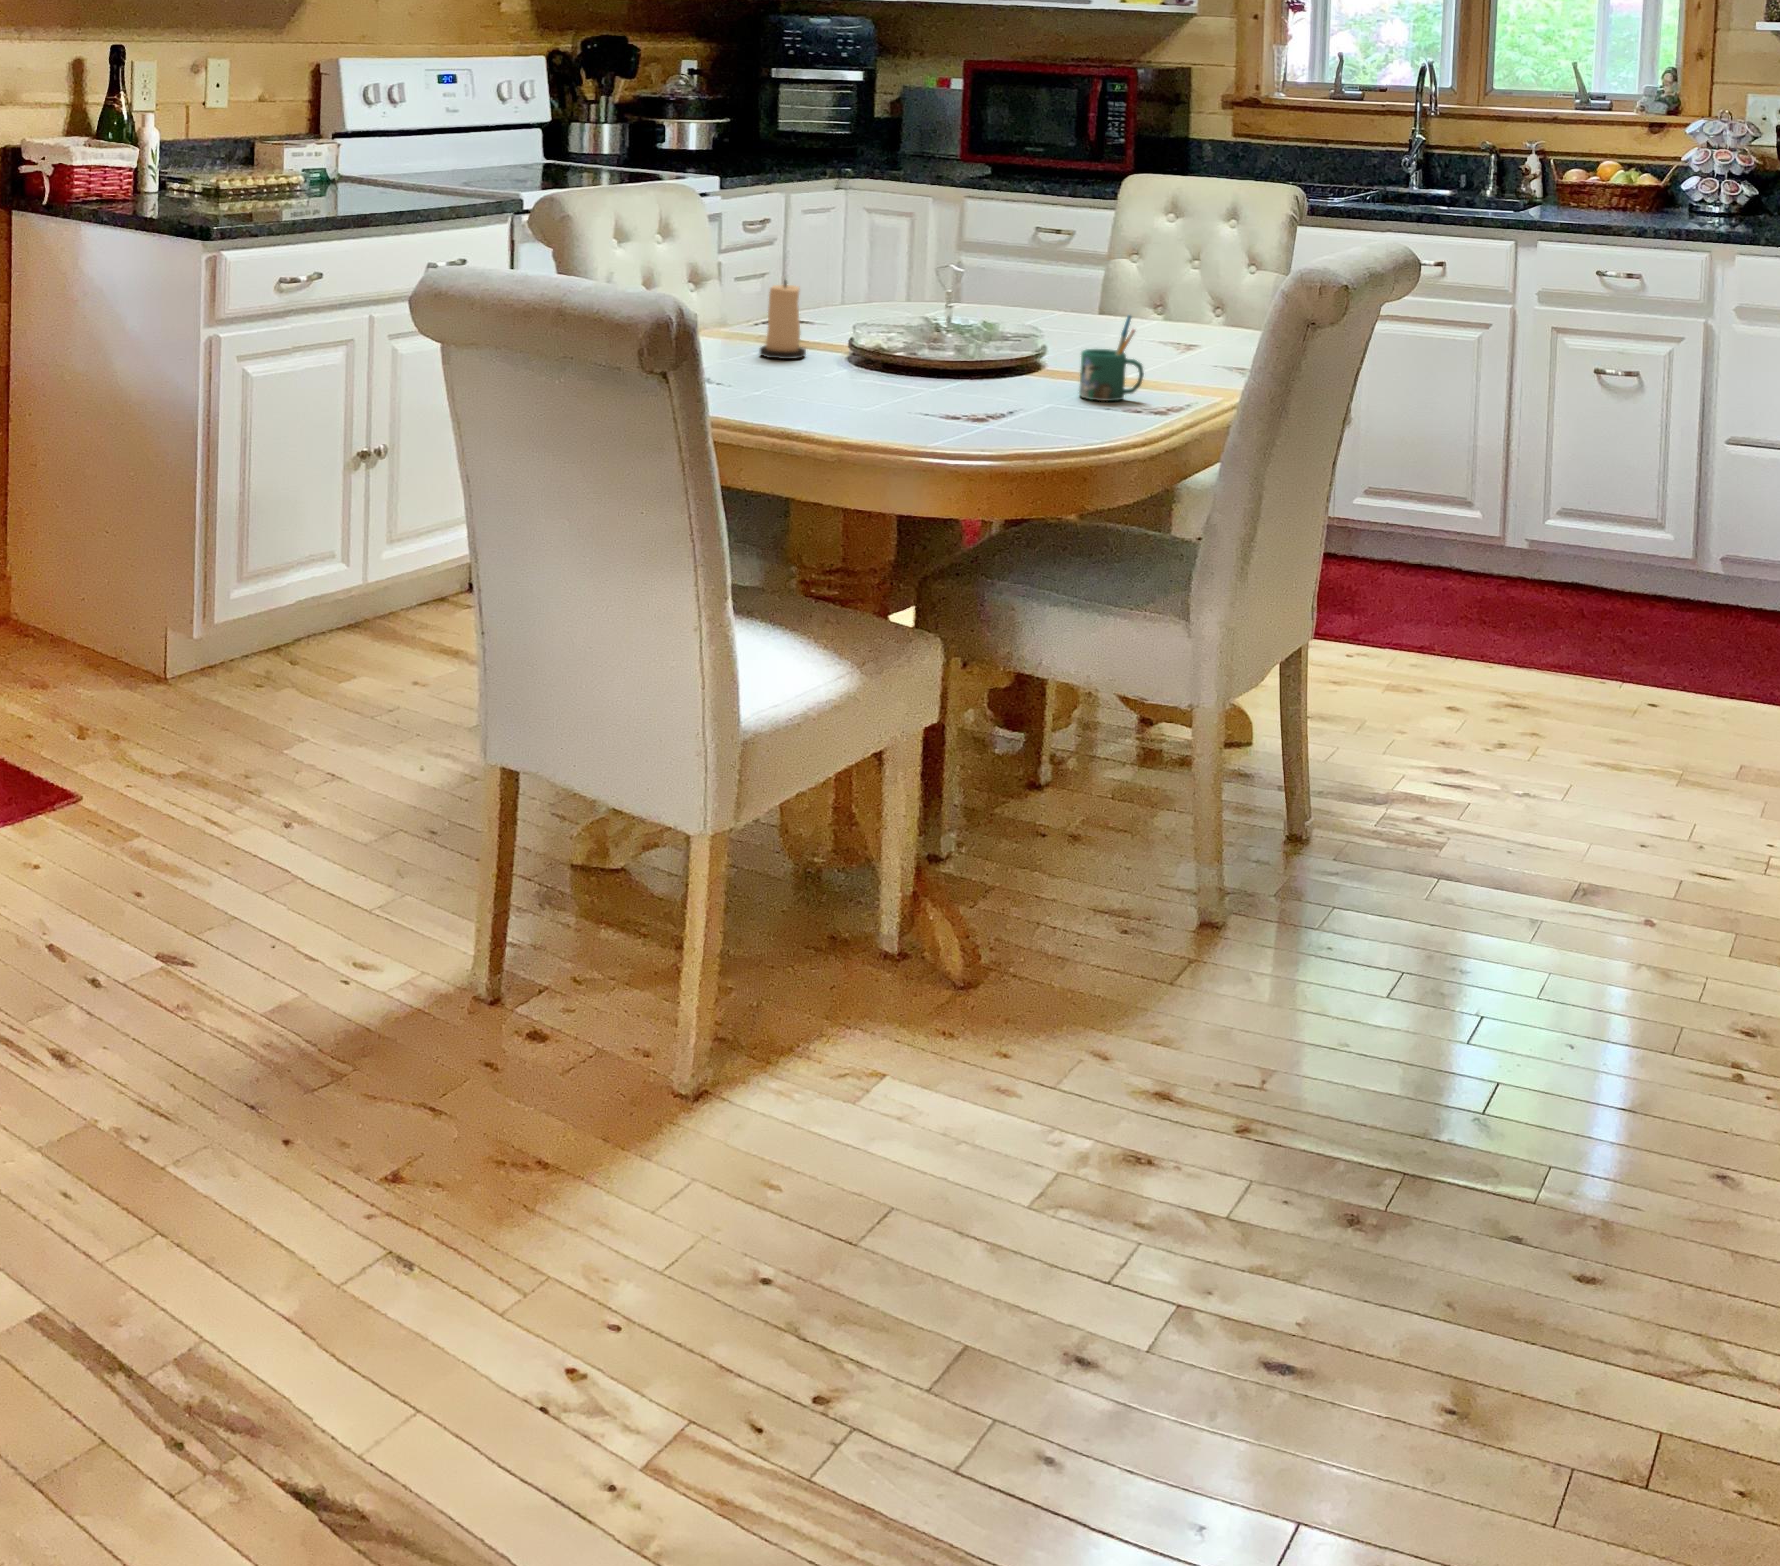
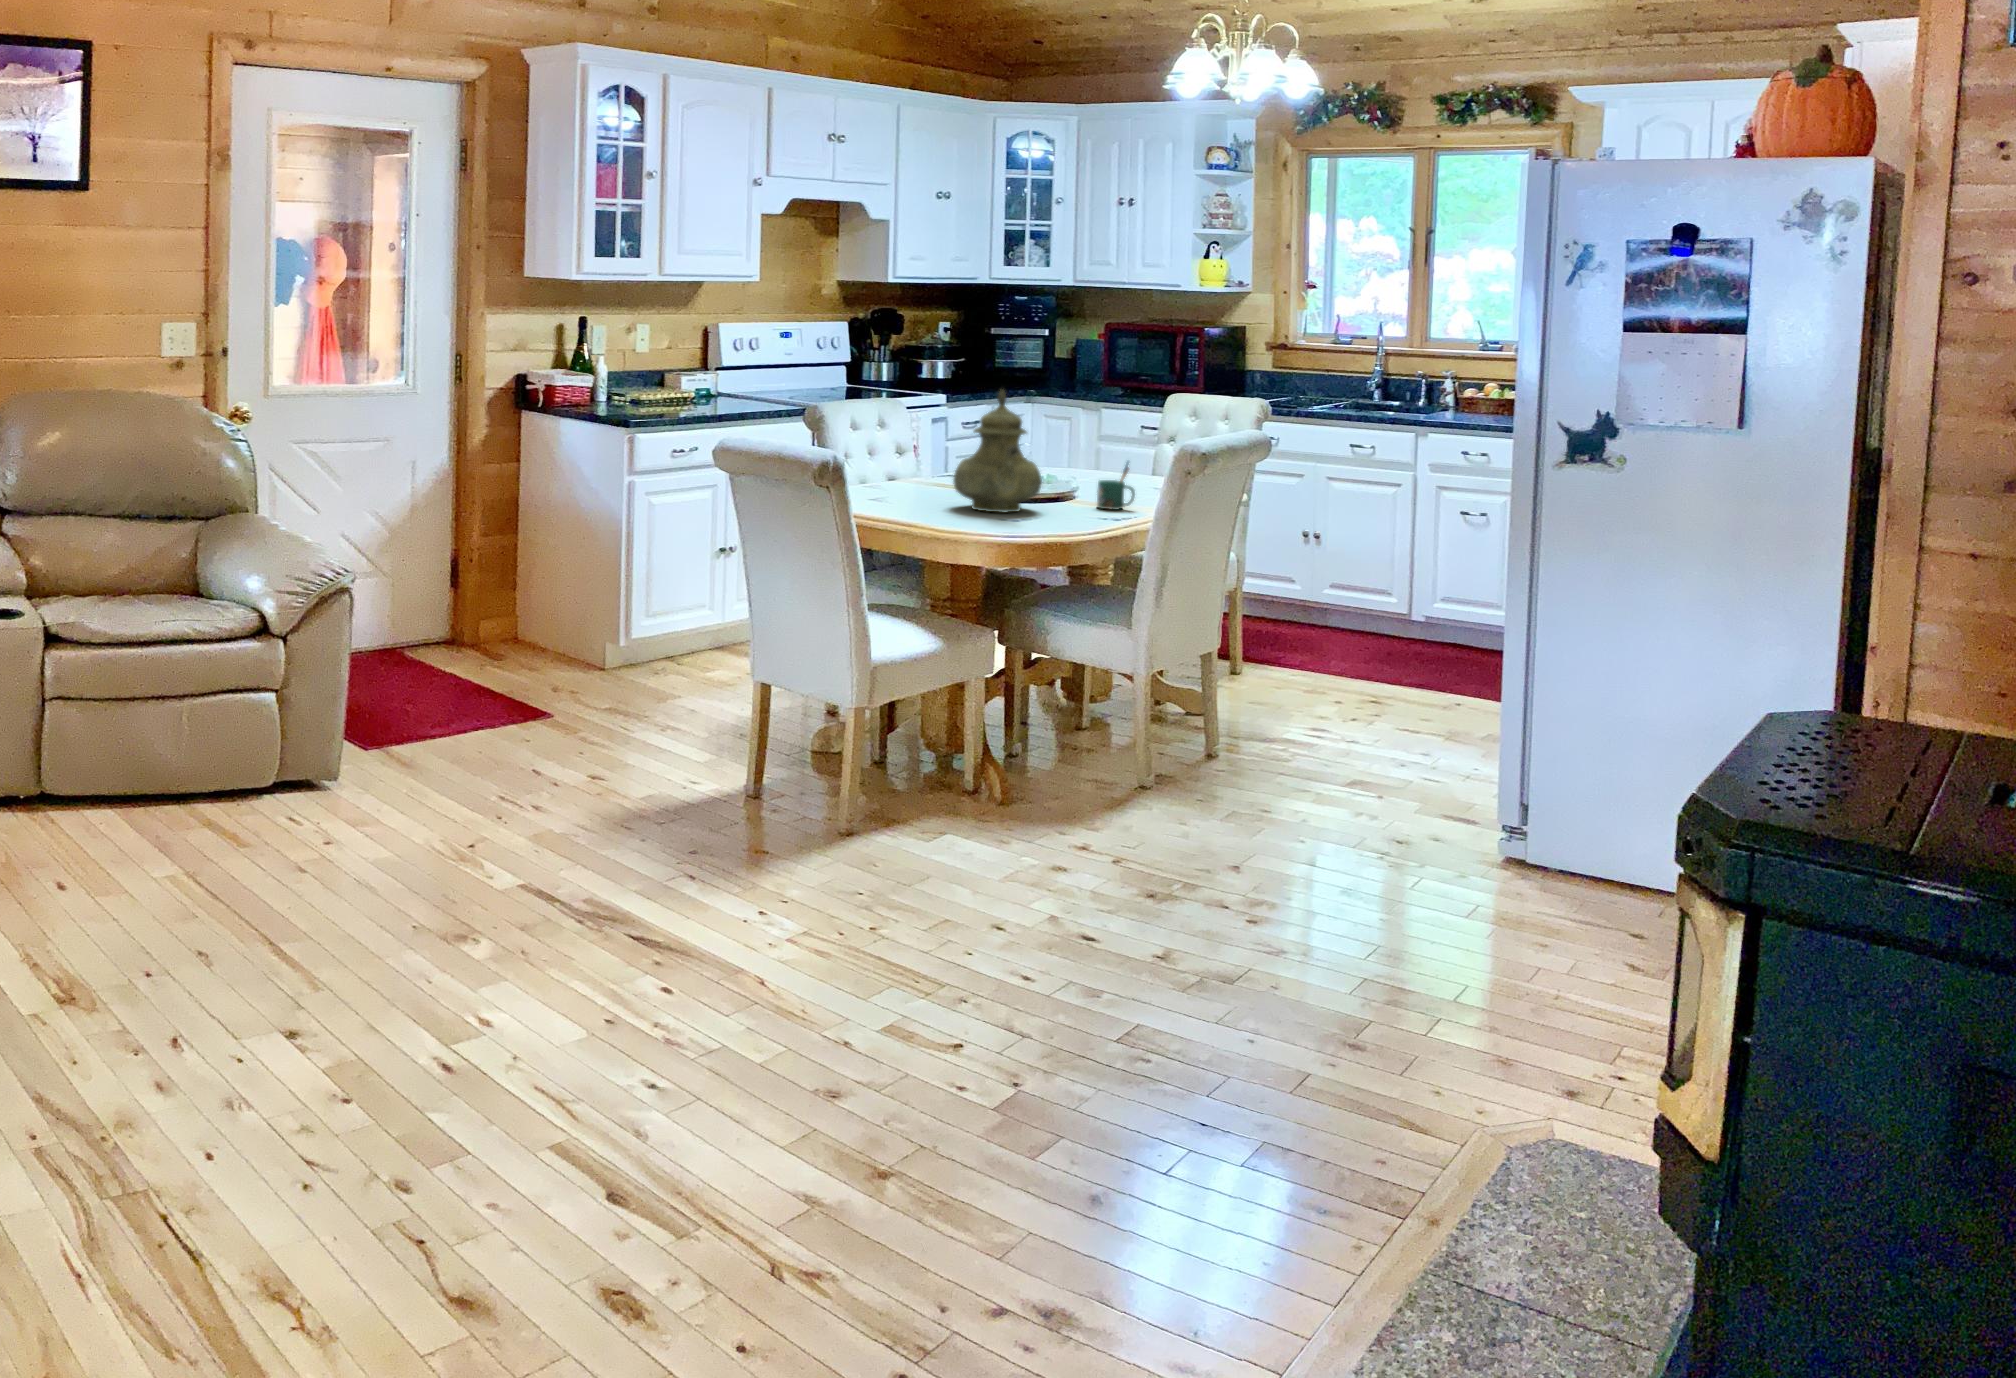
teapot: none [855,197,1007,417] -> present [953,390,1042,512]
candle: present [760,281,806,359] -> none [918,441,946,487]

